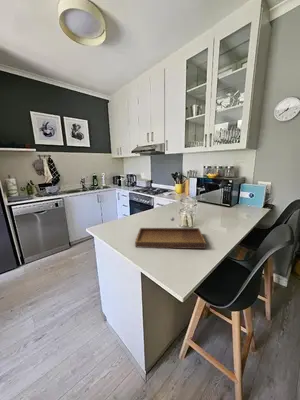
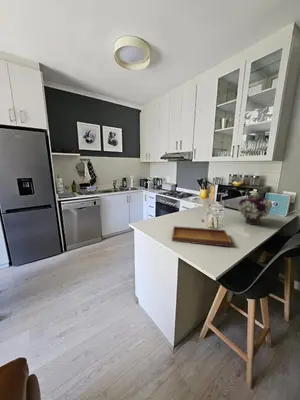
flower arrangement: none [213,182,249,219] -> present [239,192,272,225]

